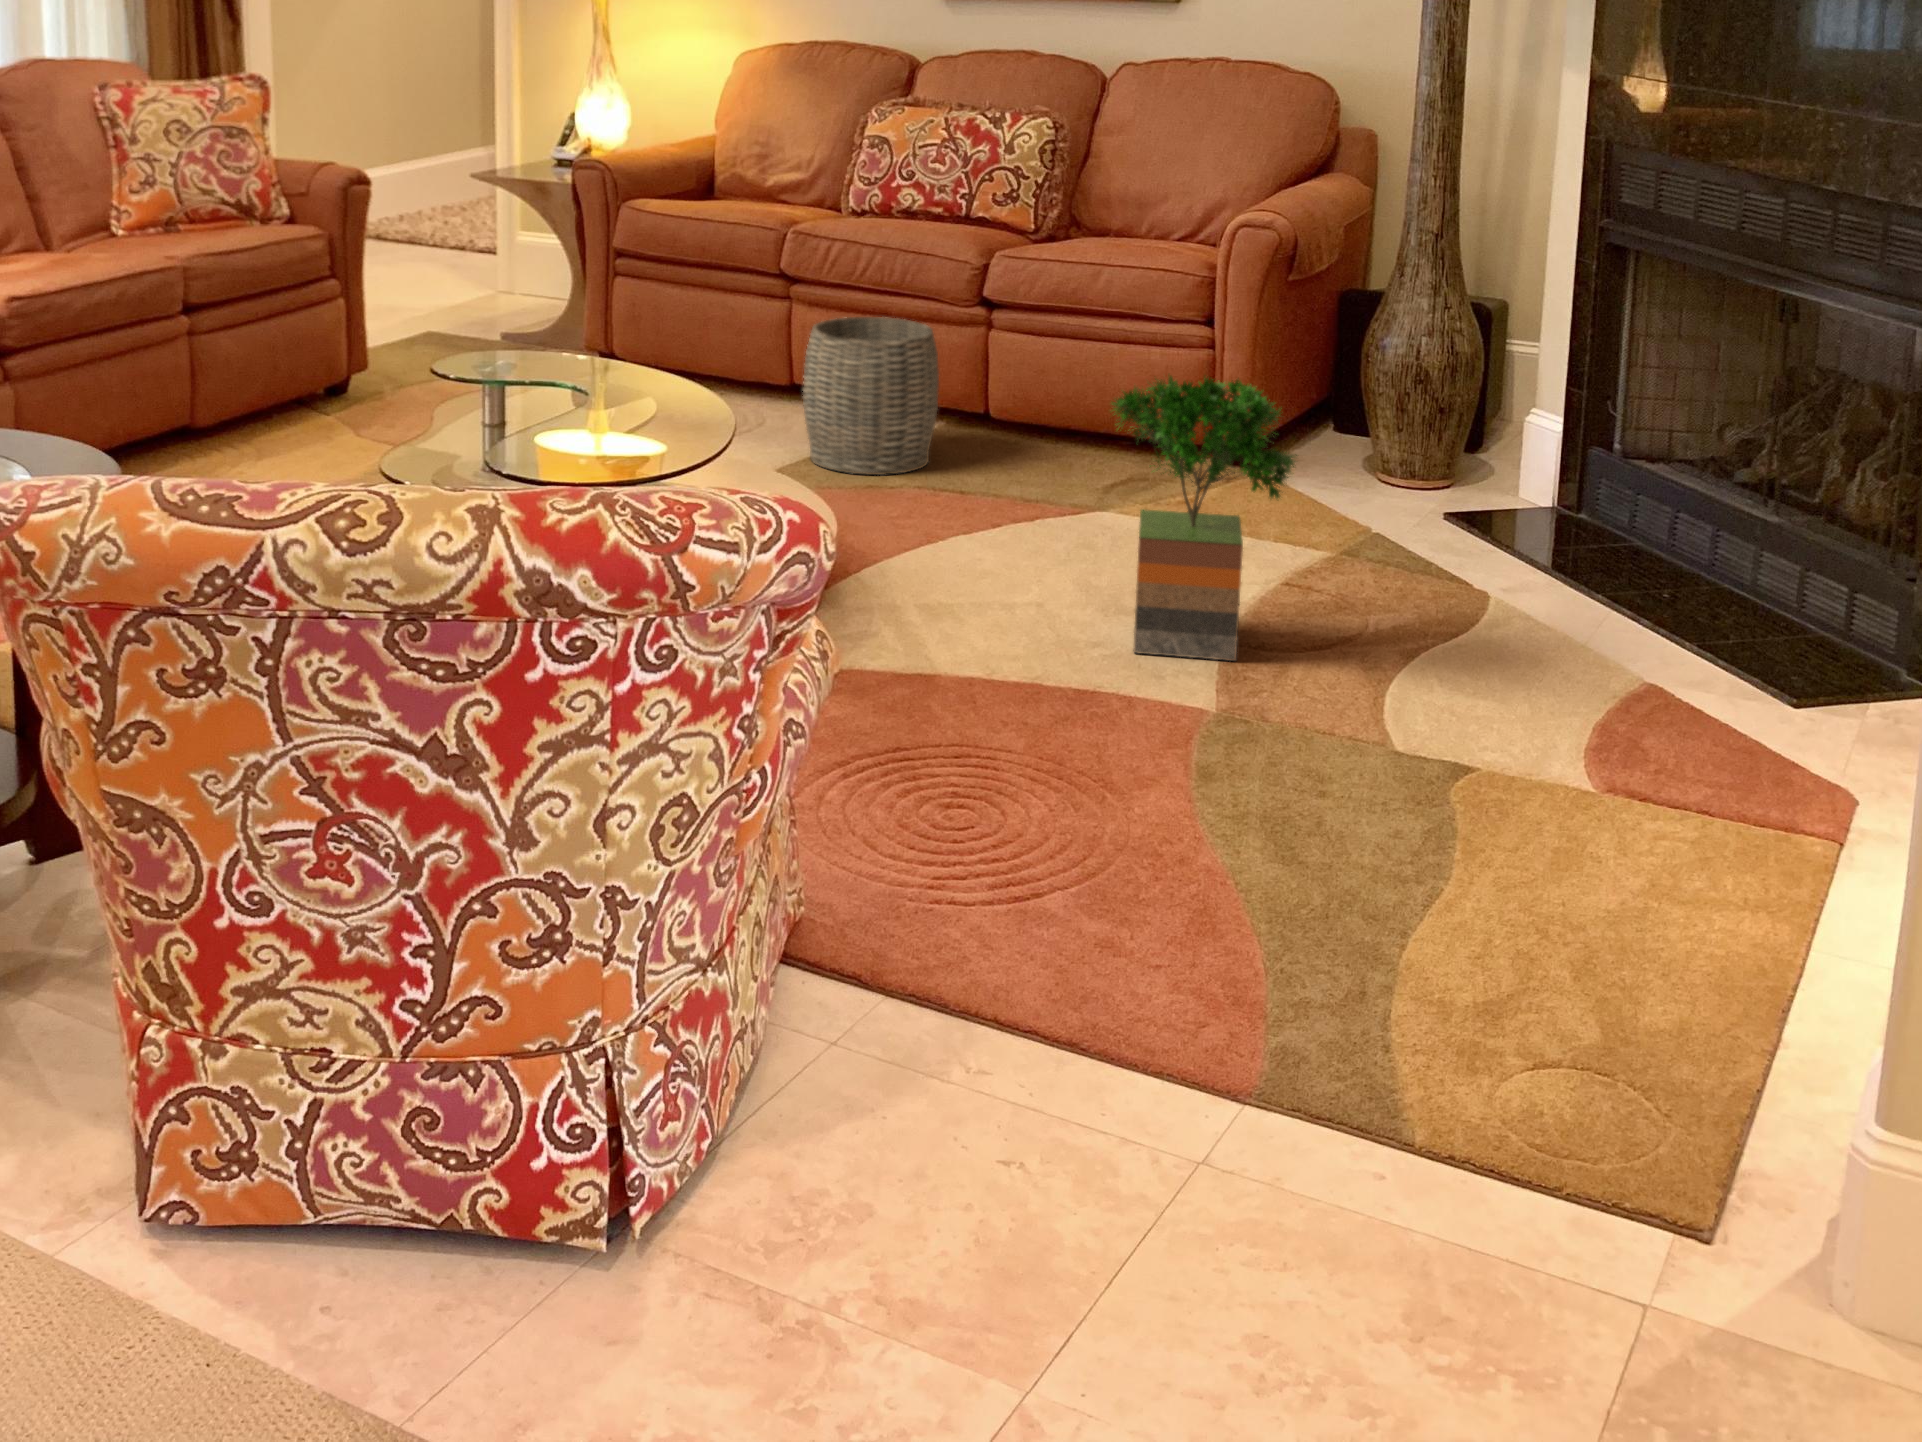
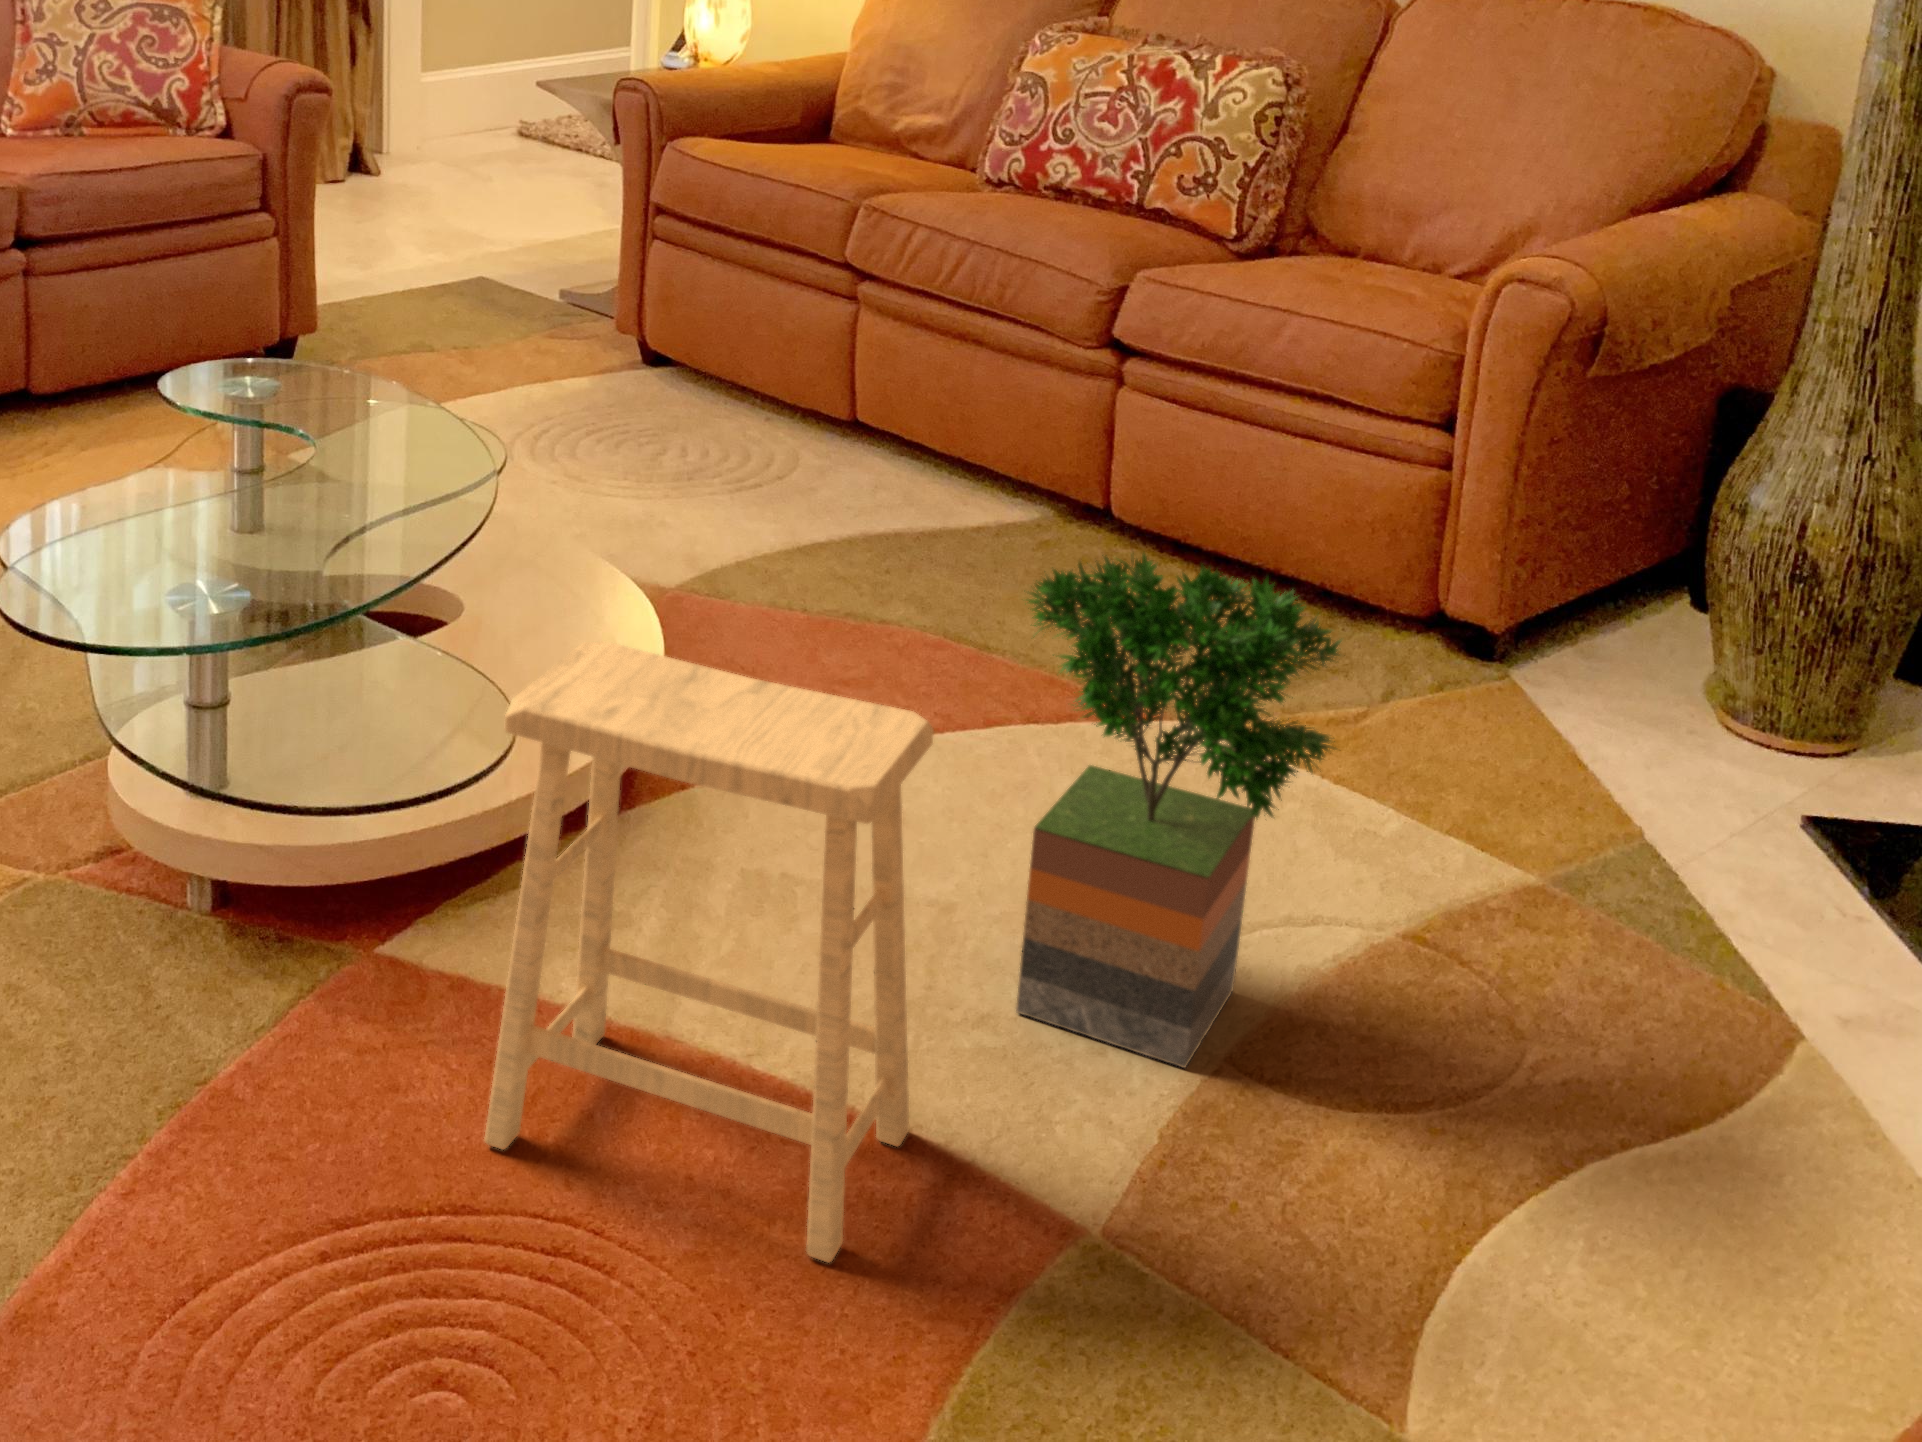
woven basket: present [803,317,939,475] -> none [797,345,1003,589]
footstool: none [911,445,1143,761] -> present [485,641,934,1262]

